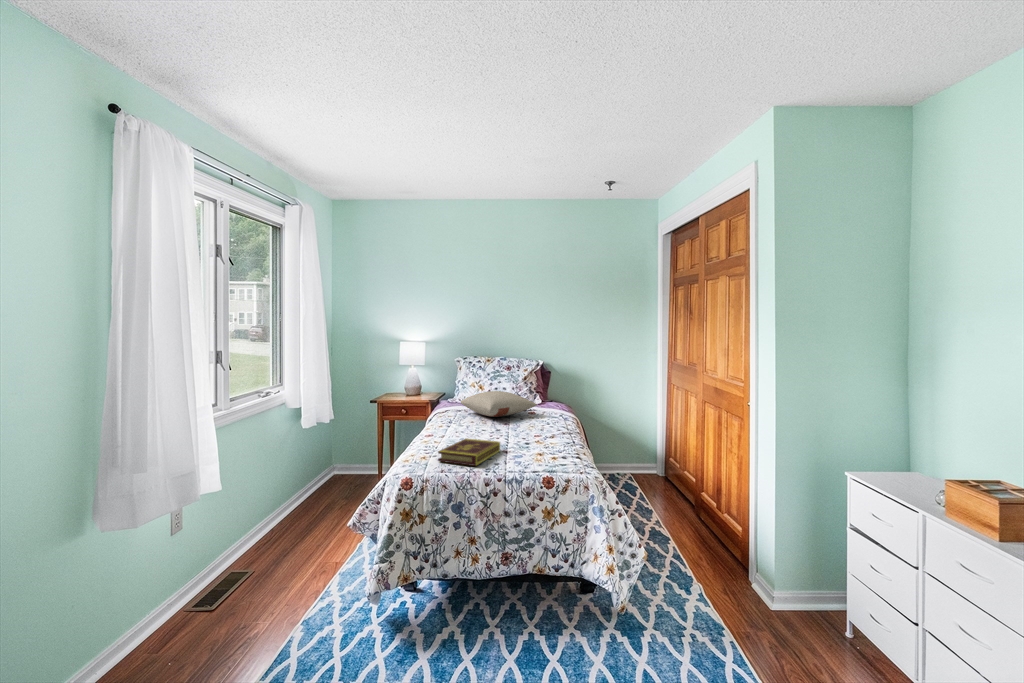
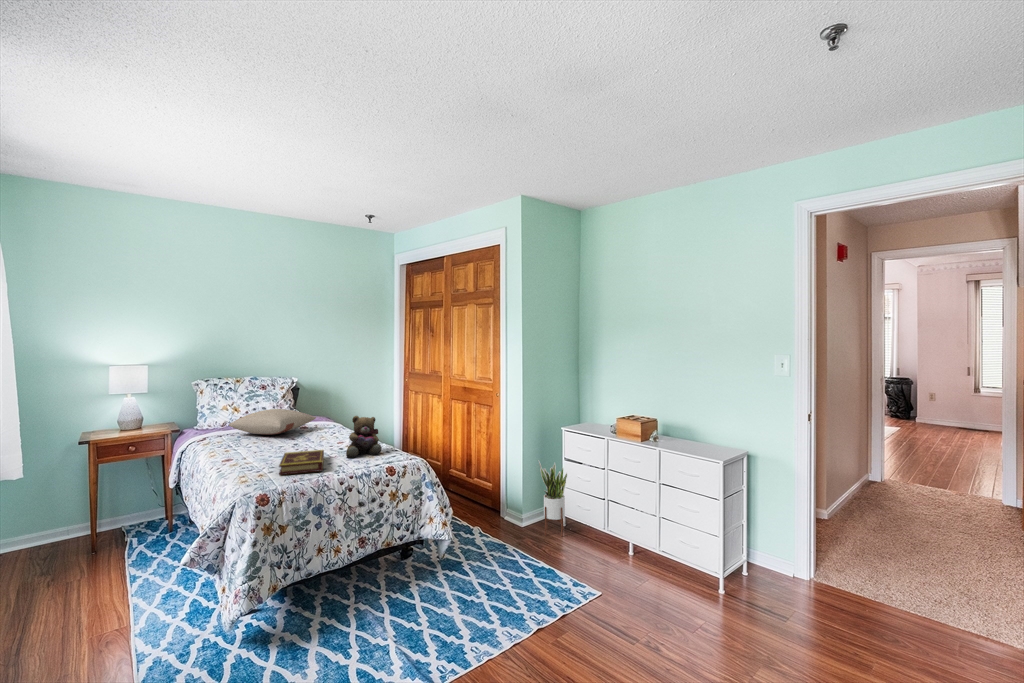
teddy bear: none [518,409,558,458] -> present [346,416,382,458]
potted plant: none [800,515,849,655] -> present [539,461,567,536]

